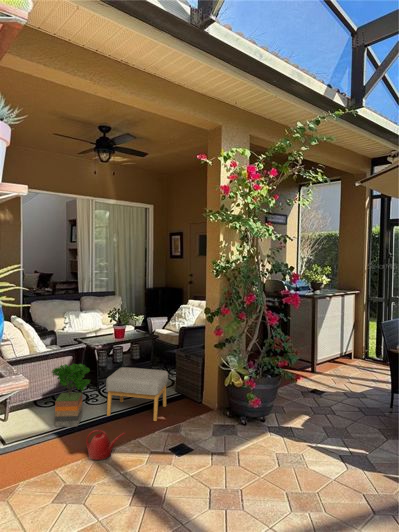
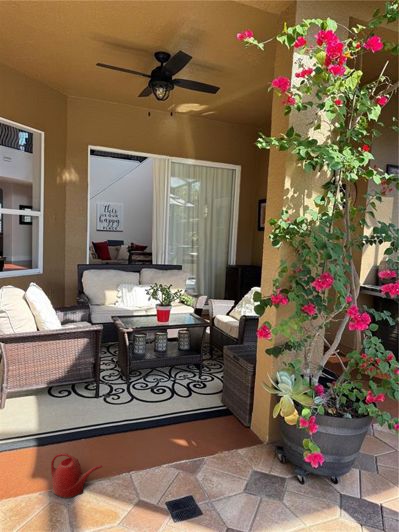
potted tree: present [52,364,90,427] -> none [45,349,97,433]
footstool: present [106,367,168,421] -> none [115,362,202,445]

